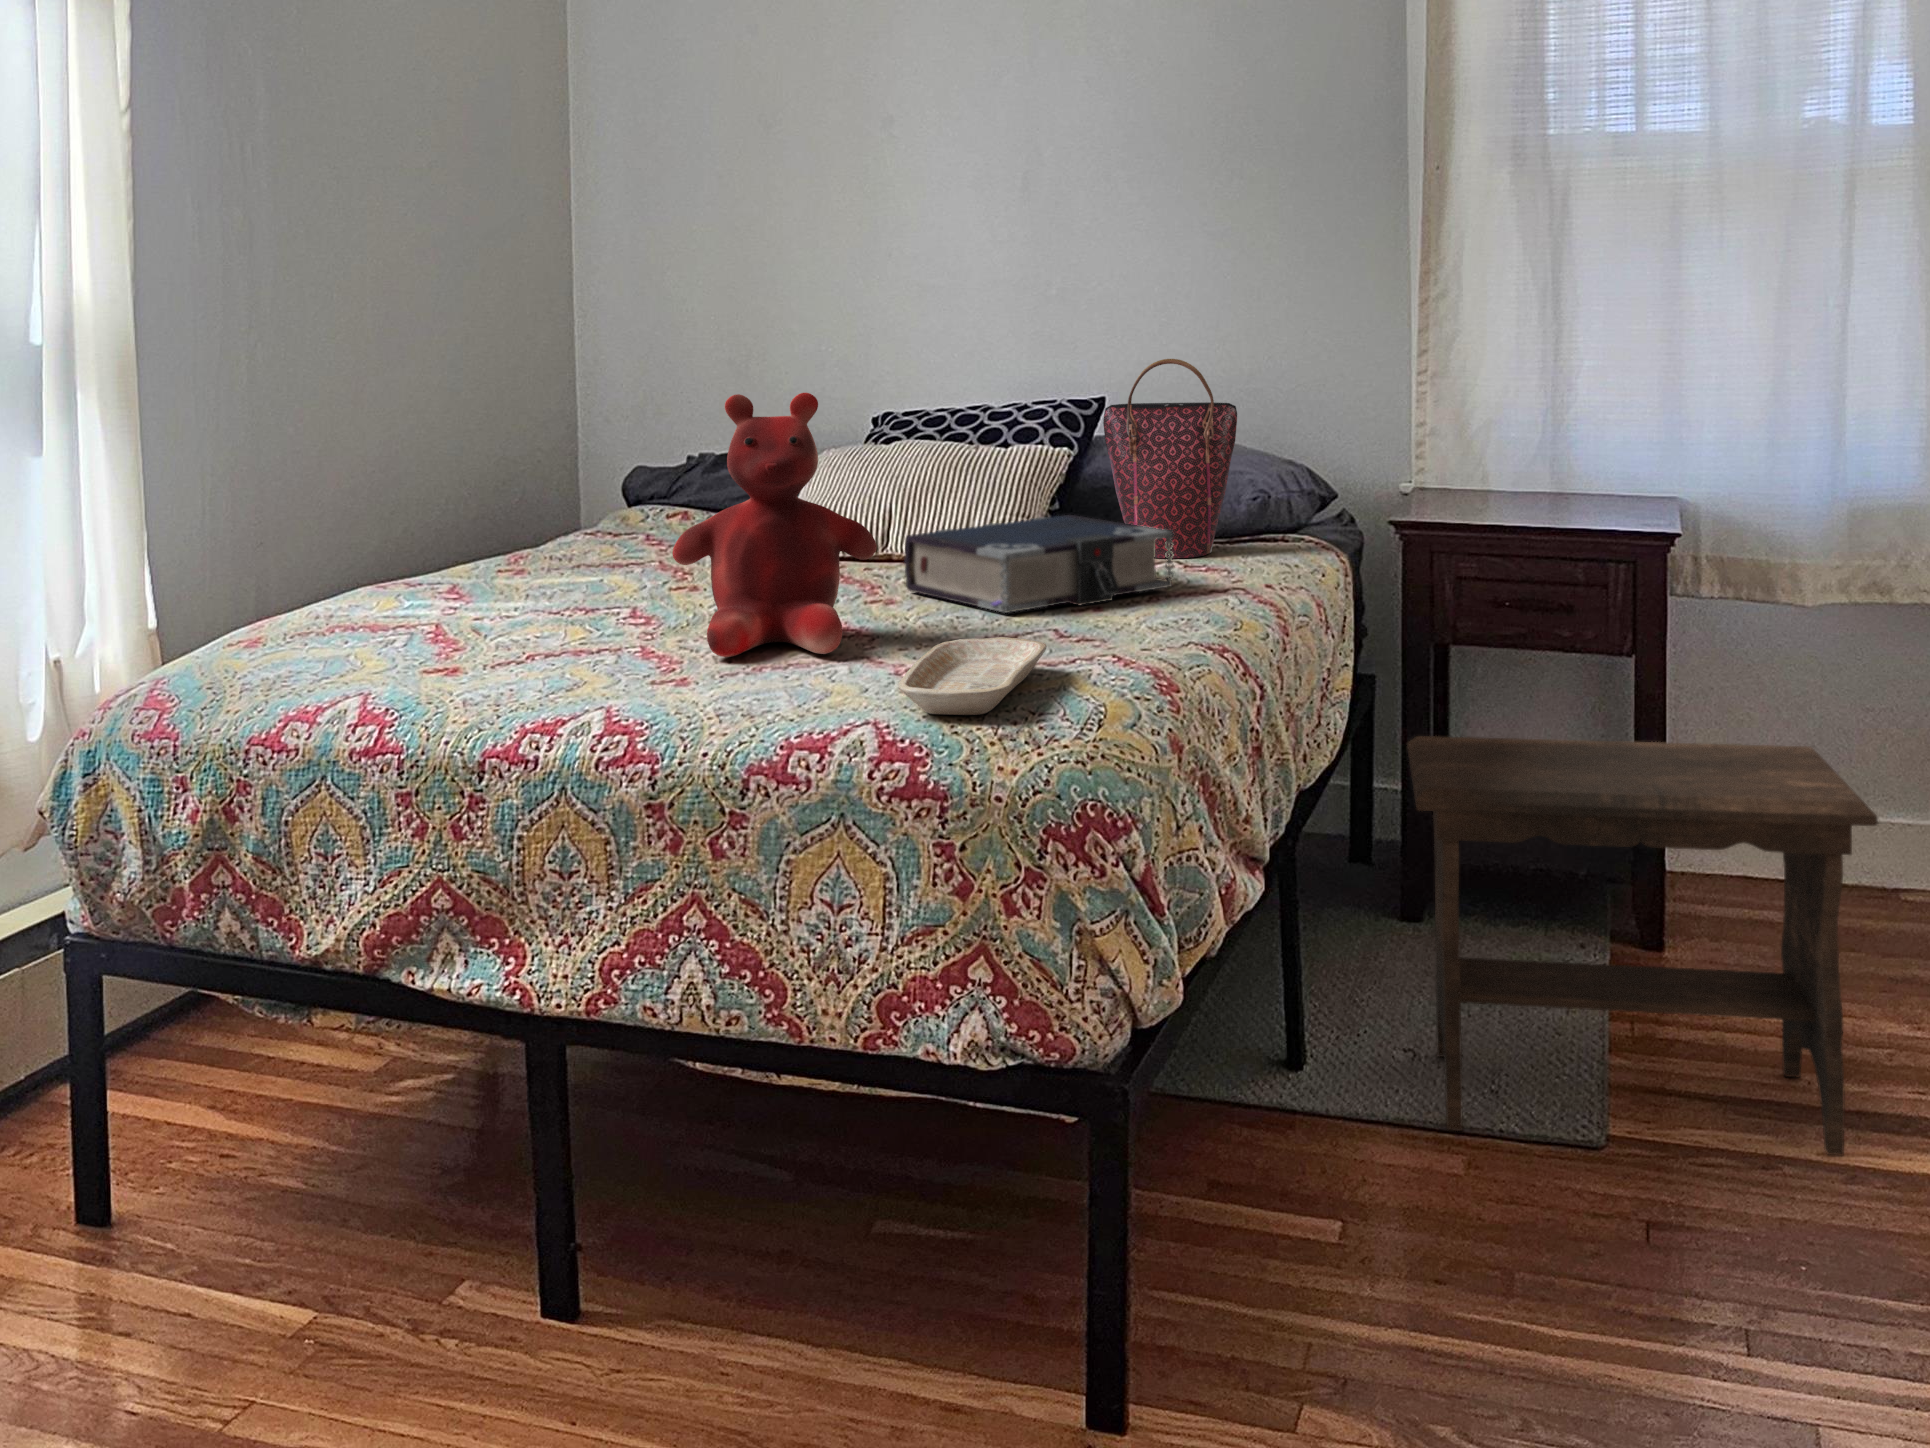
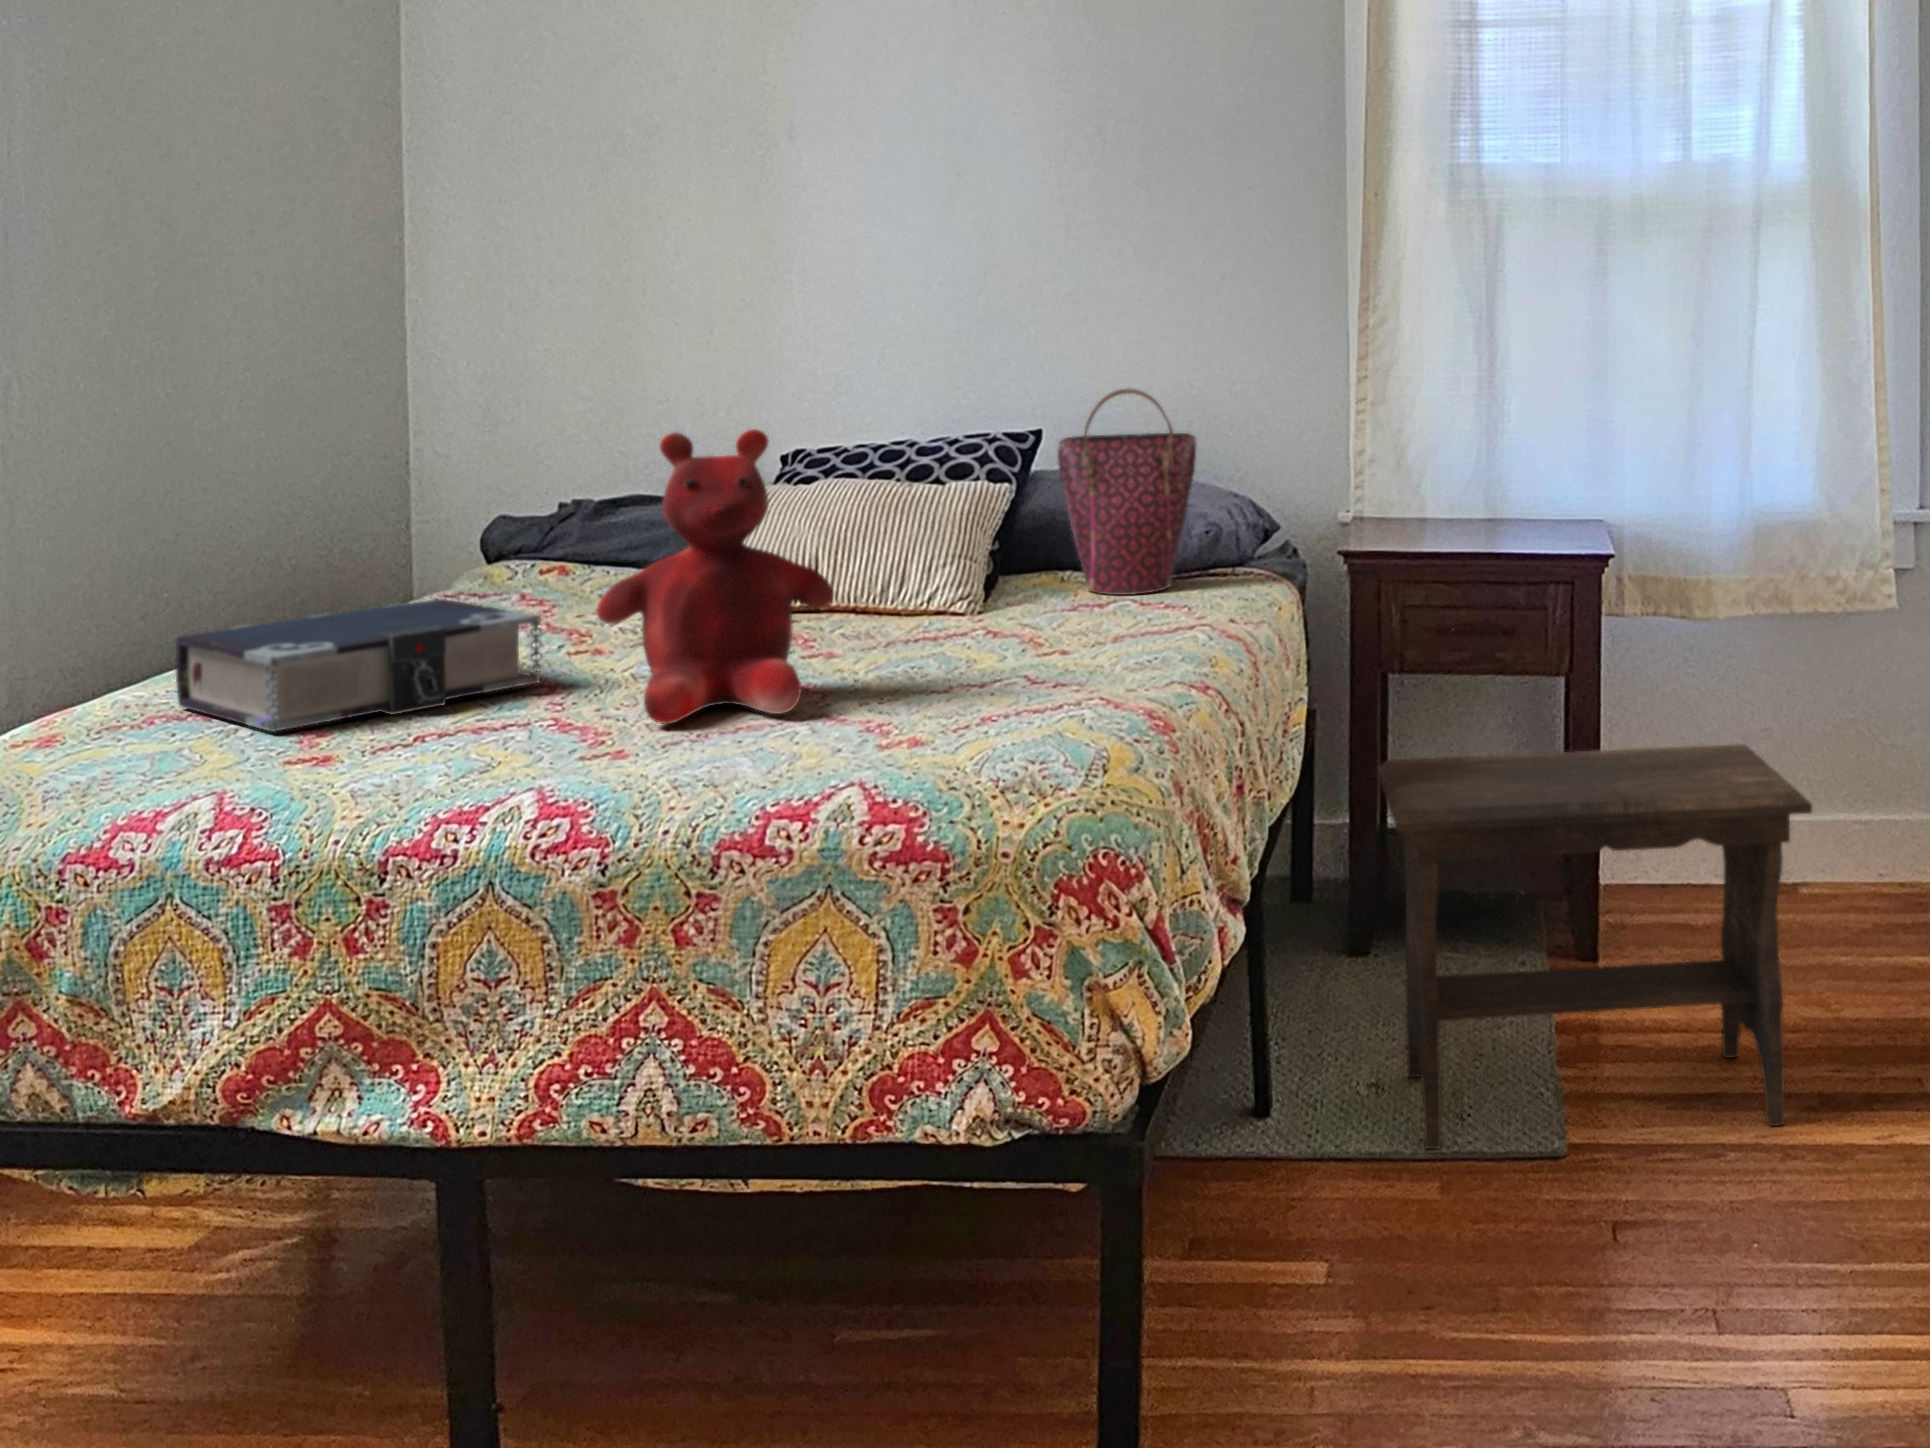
book: present [904,515,1173,613] -> present [176,599,542,731]
tray: present [899,637,1047,715] -> none [882,684,1033,770]

